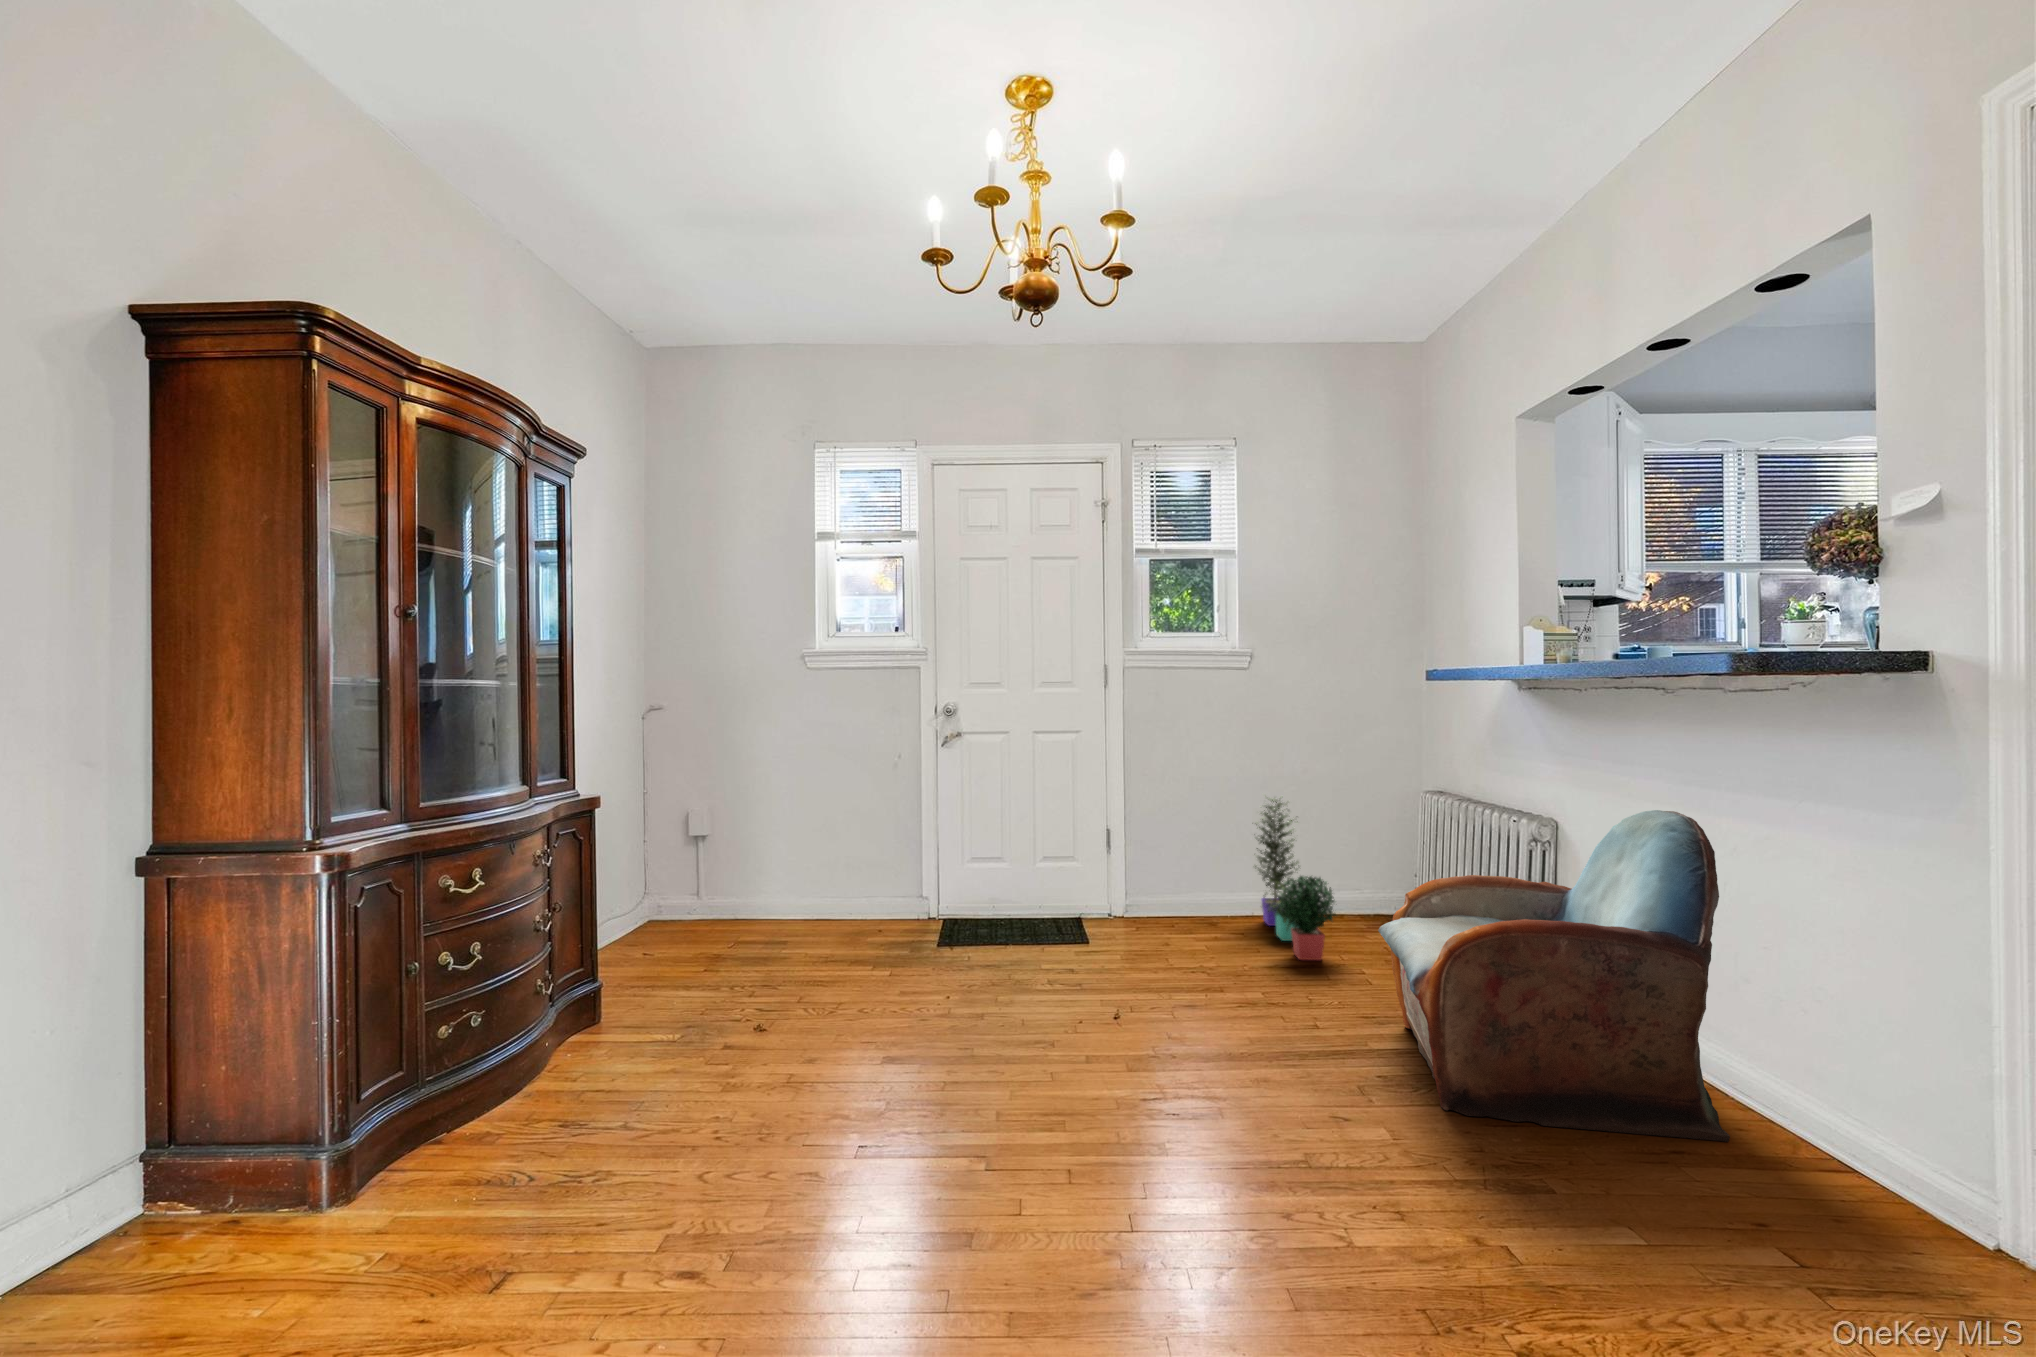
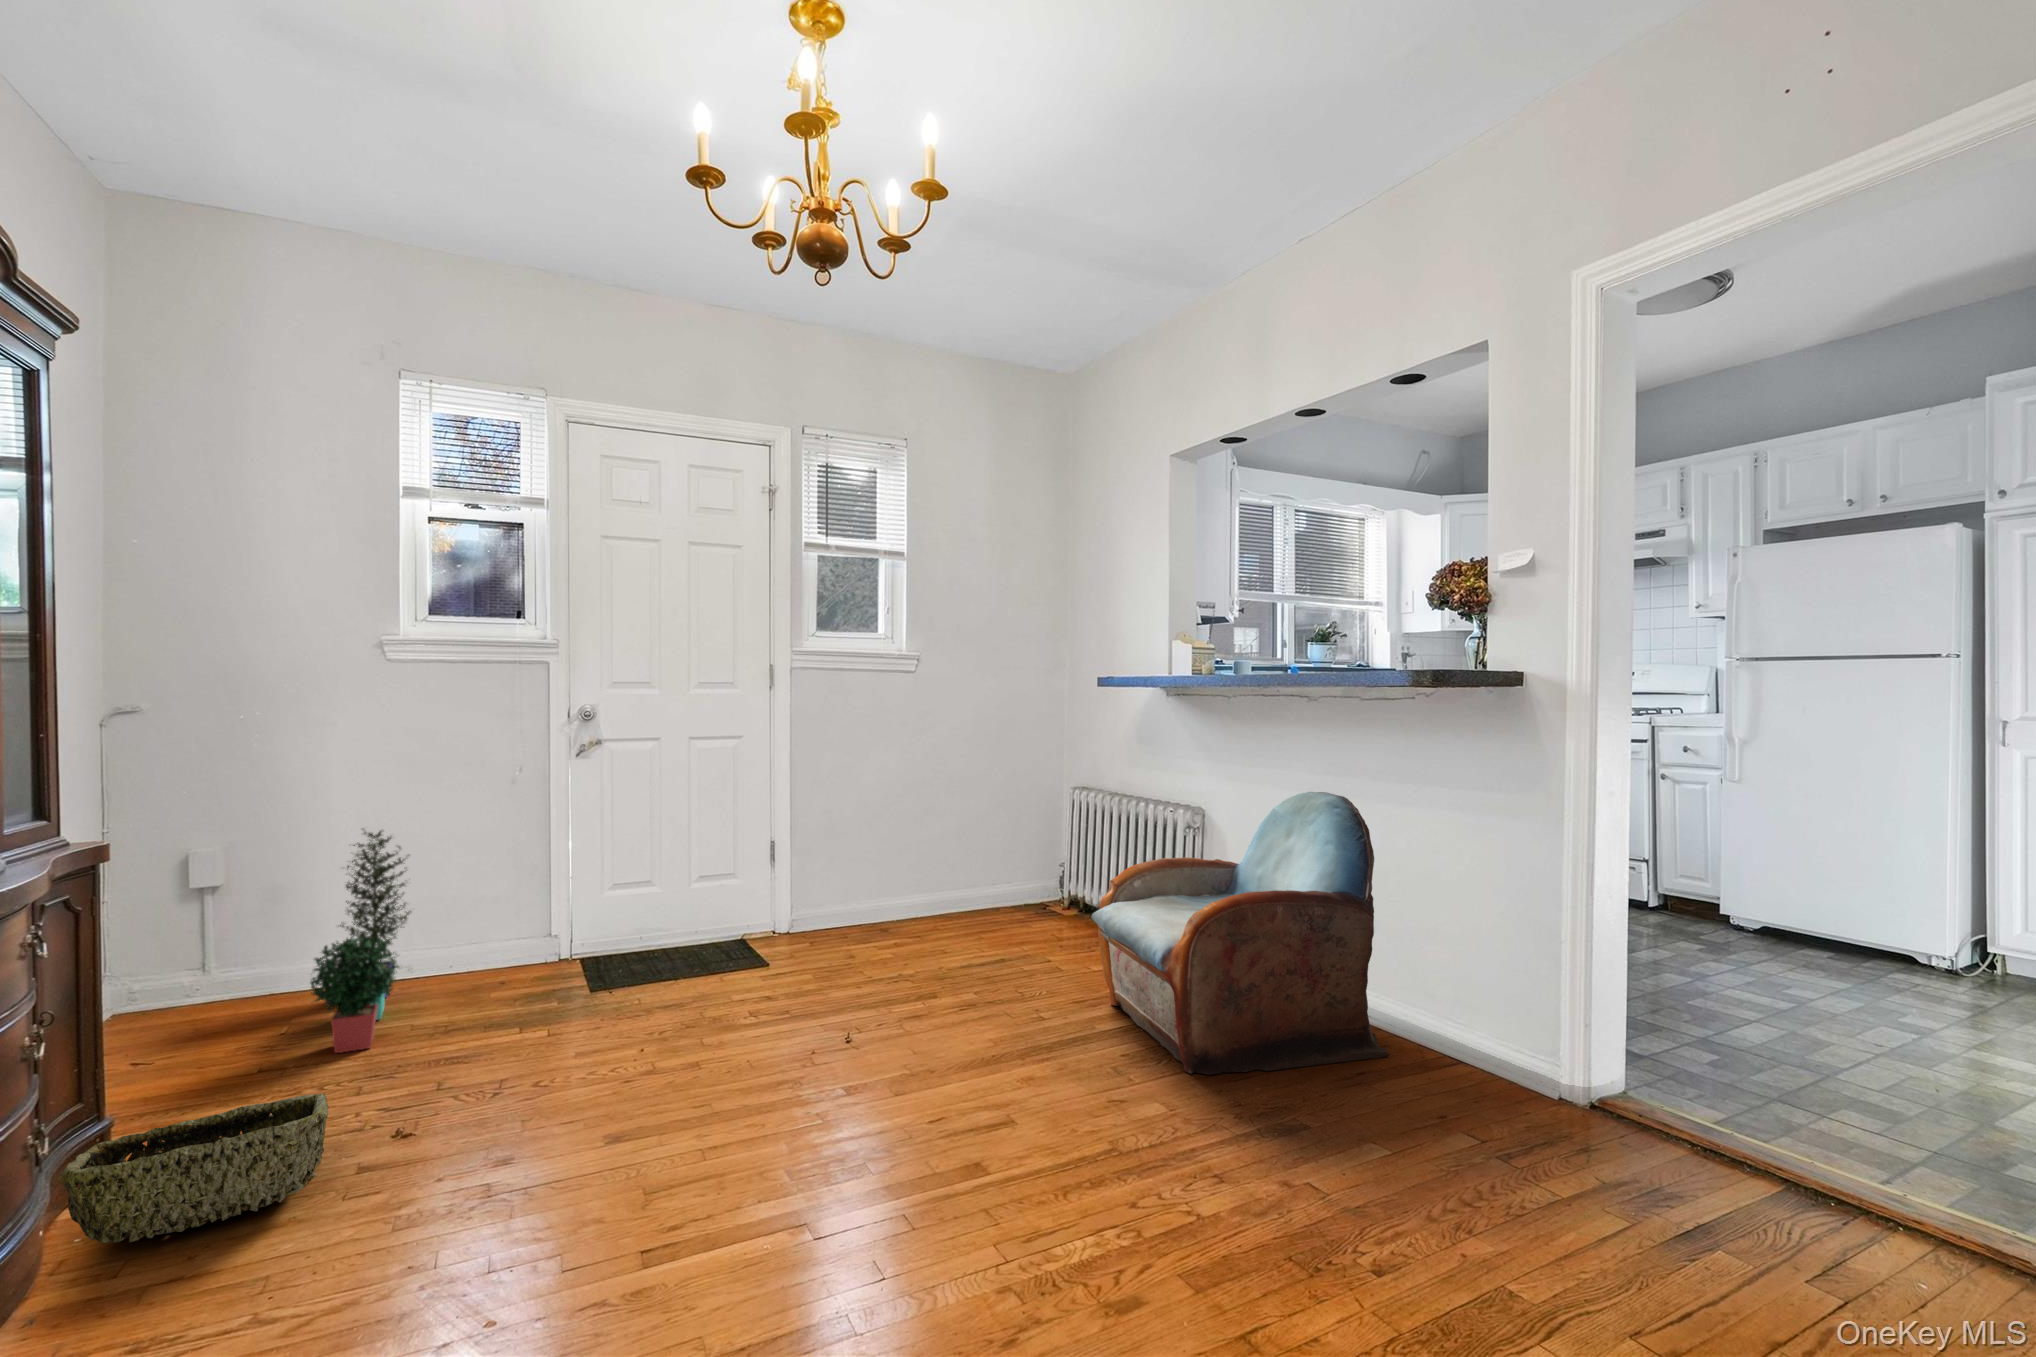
potted plant: present [1255,796,1335,960] -> present [311,829,411,1053]
woven basket: none [549,986,707,1063] -> present [58,1093,329,1243]

